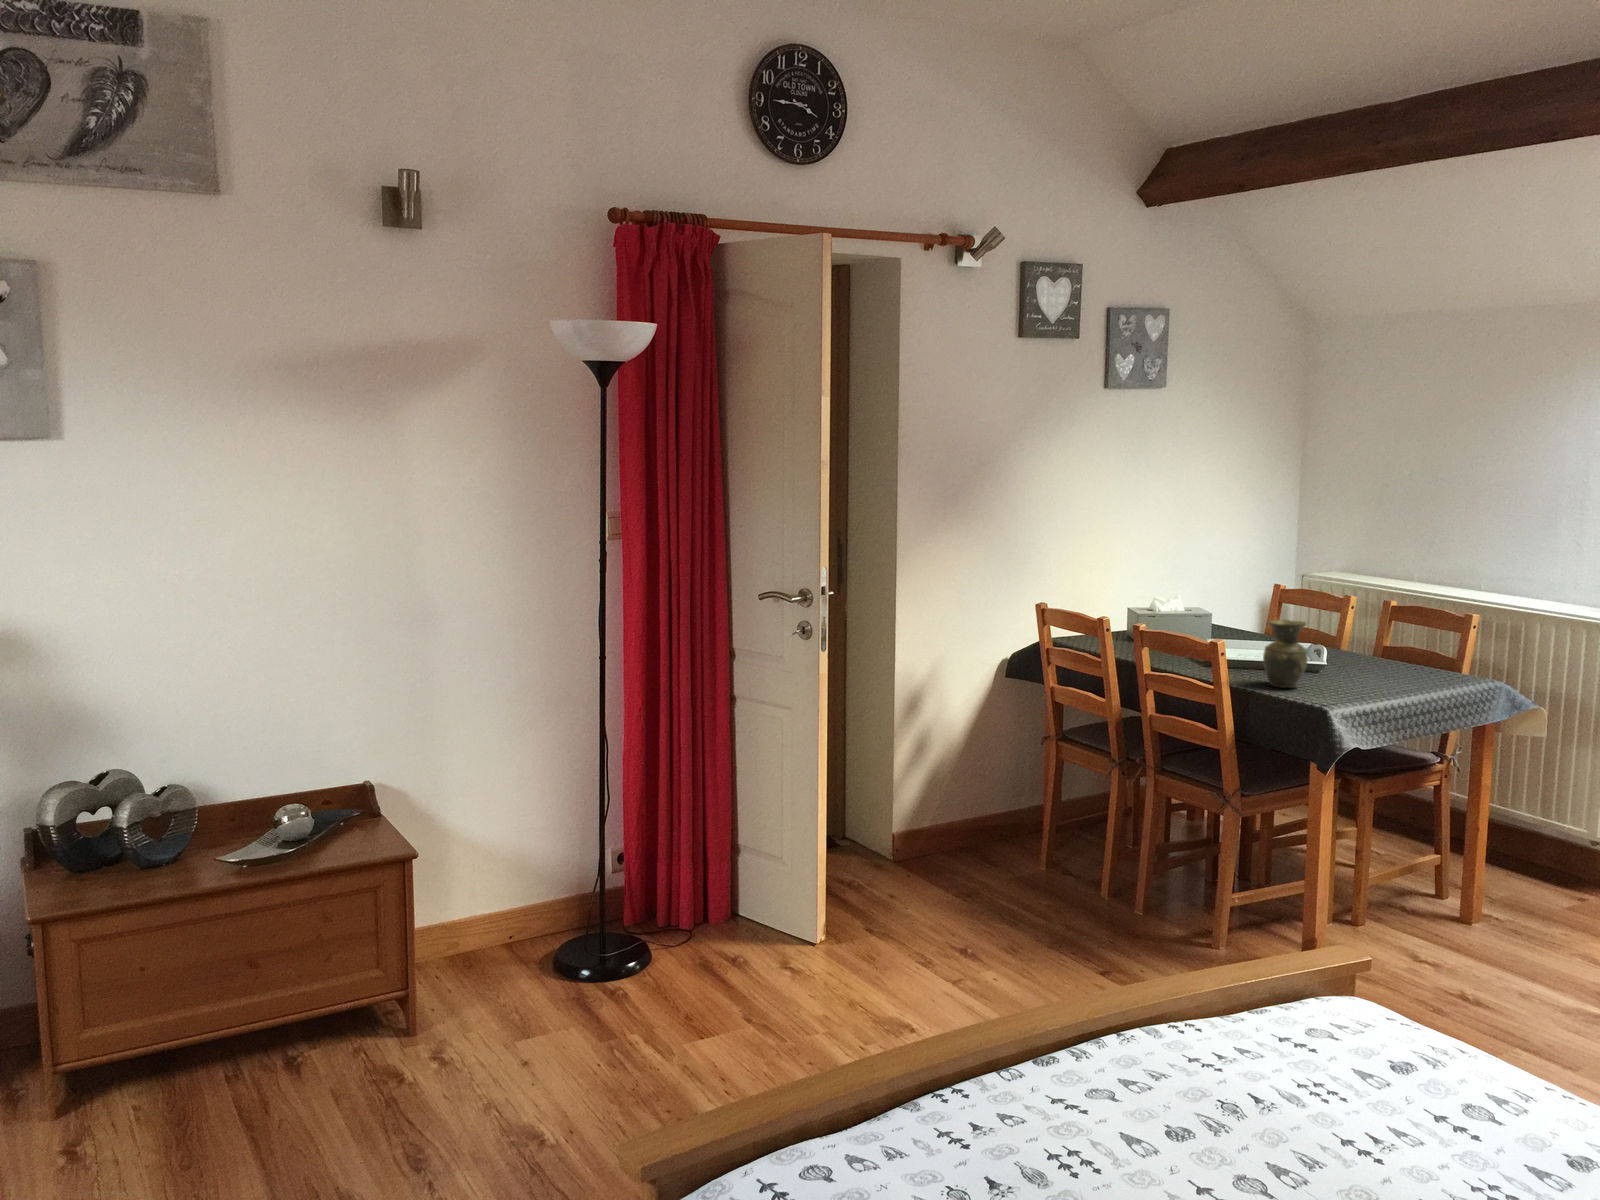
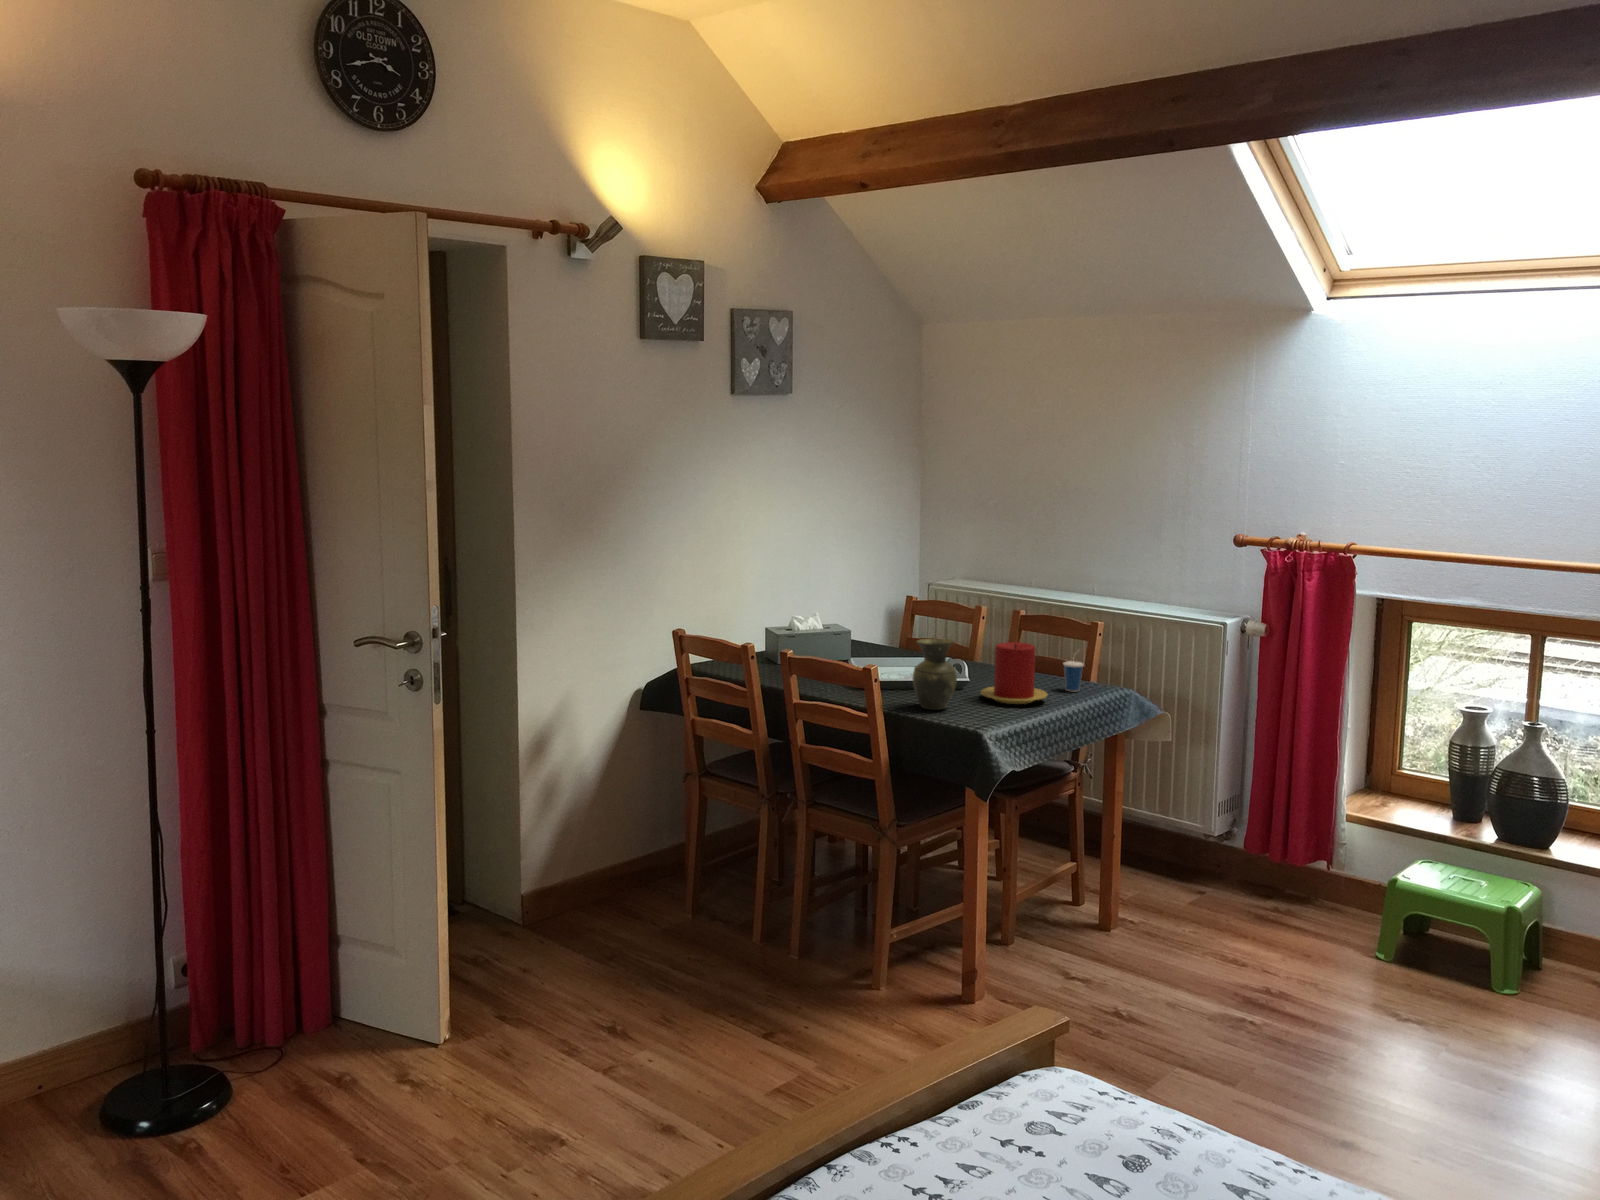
candle: none [1334,628,1403,688] -> present [981,642,1048,704]
cup: none [1424,639,1447,680] -> present [1063,661,1083,691]

